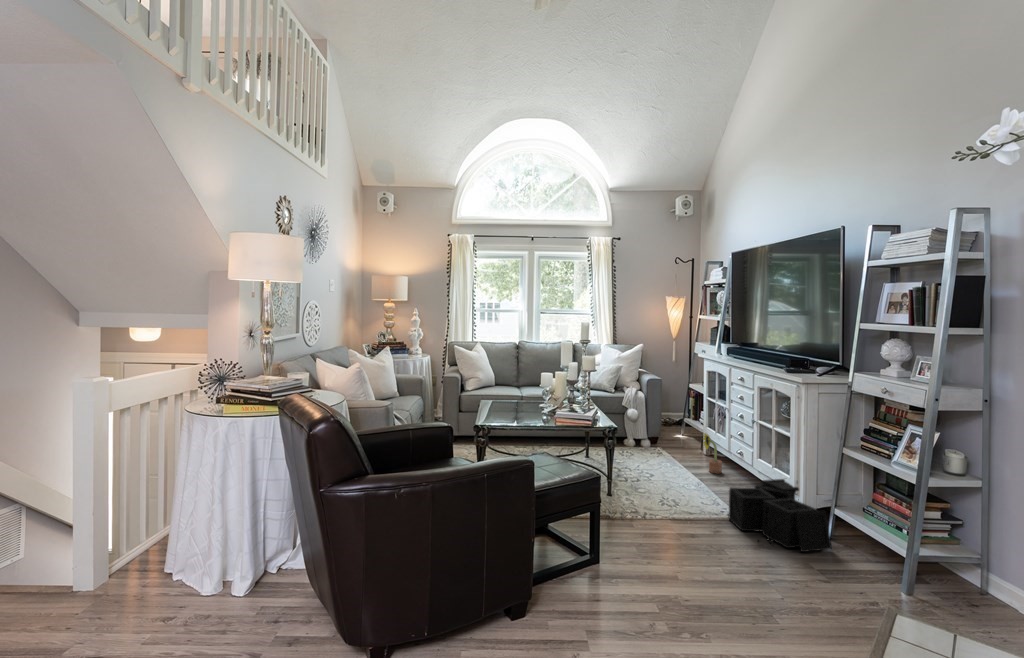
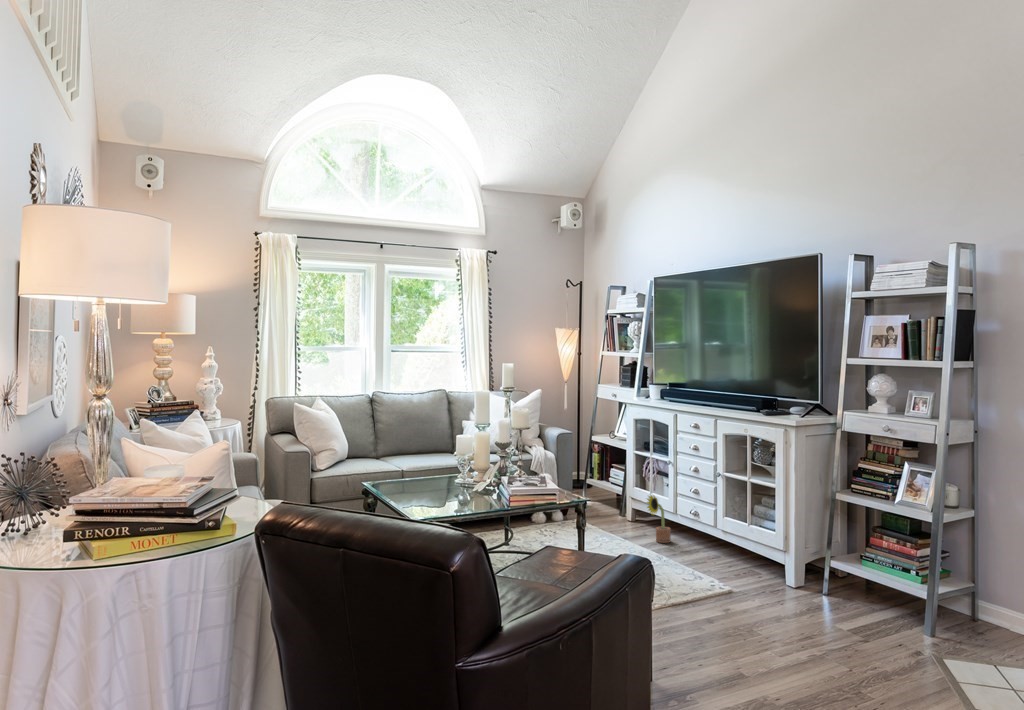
storage bin: present [728,479,832,552] -> none [723,536,842,611]

